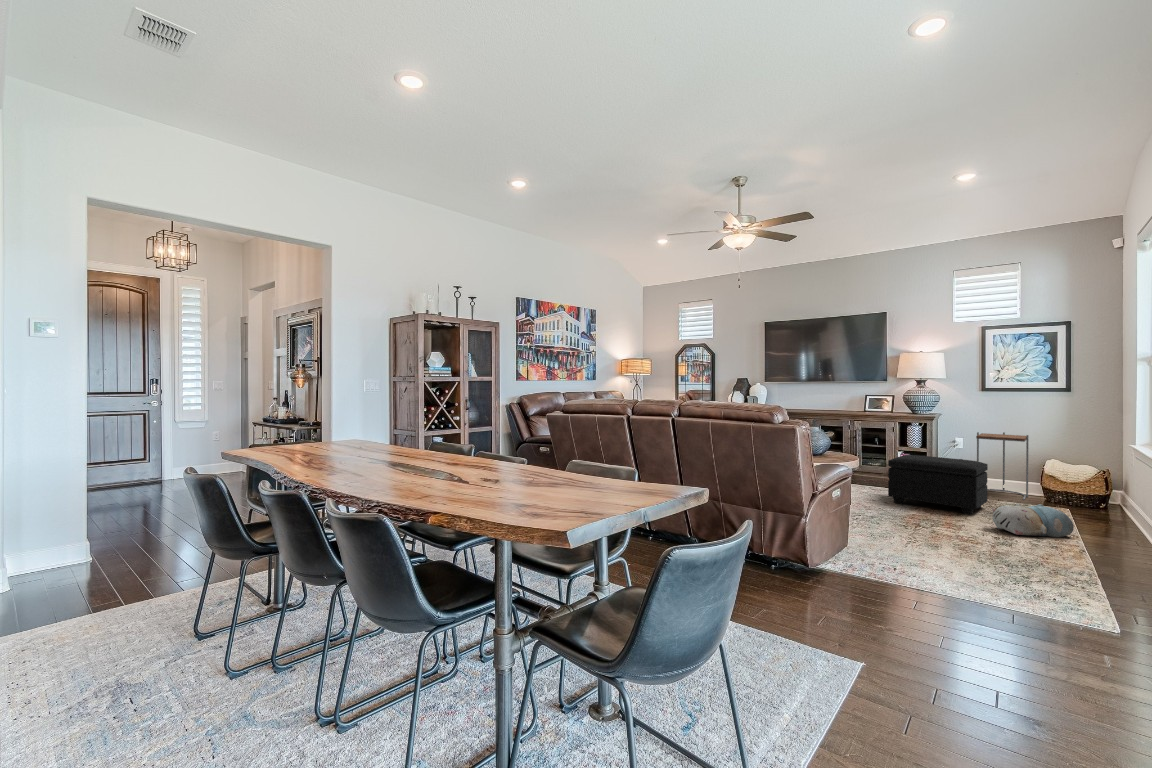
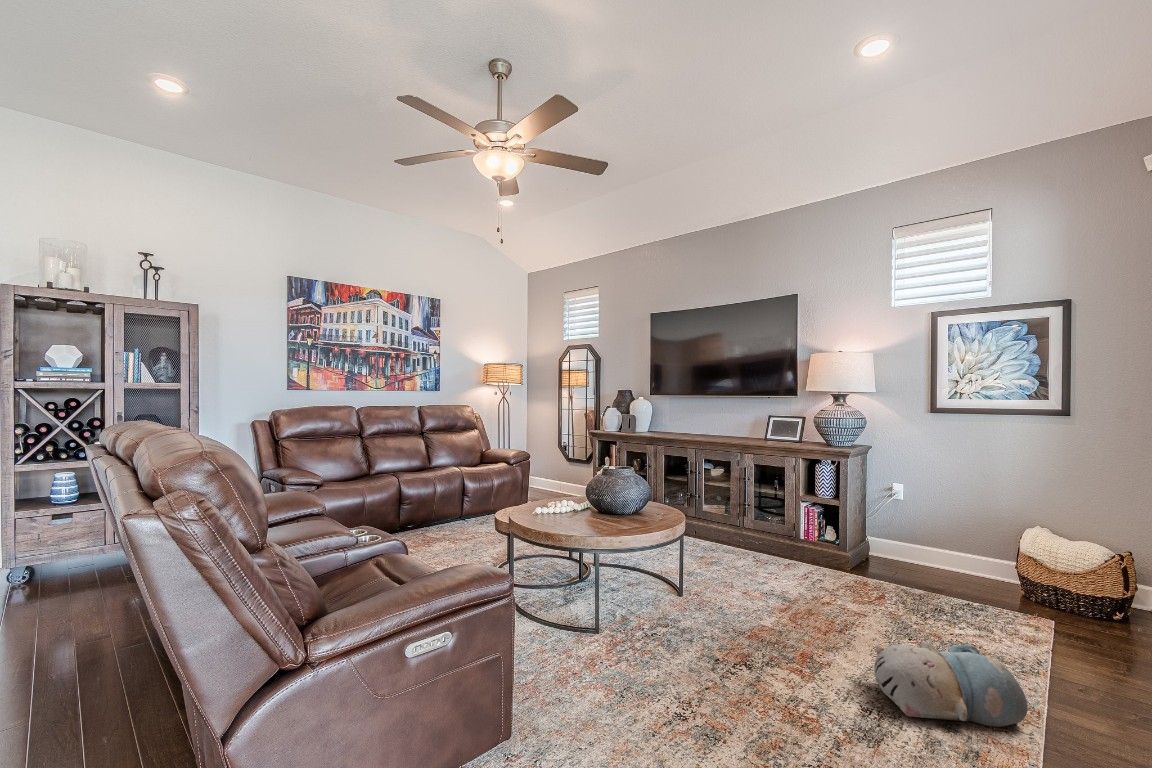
side table: present [976,432,1029,500] -> none [912,478,999,597]
footstool: present [888,455,988,515] -> none [748,516,908,637]

